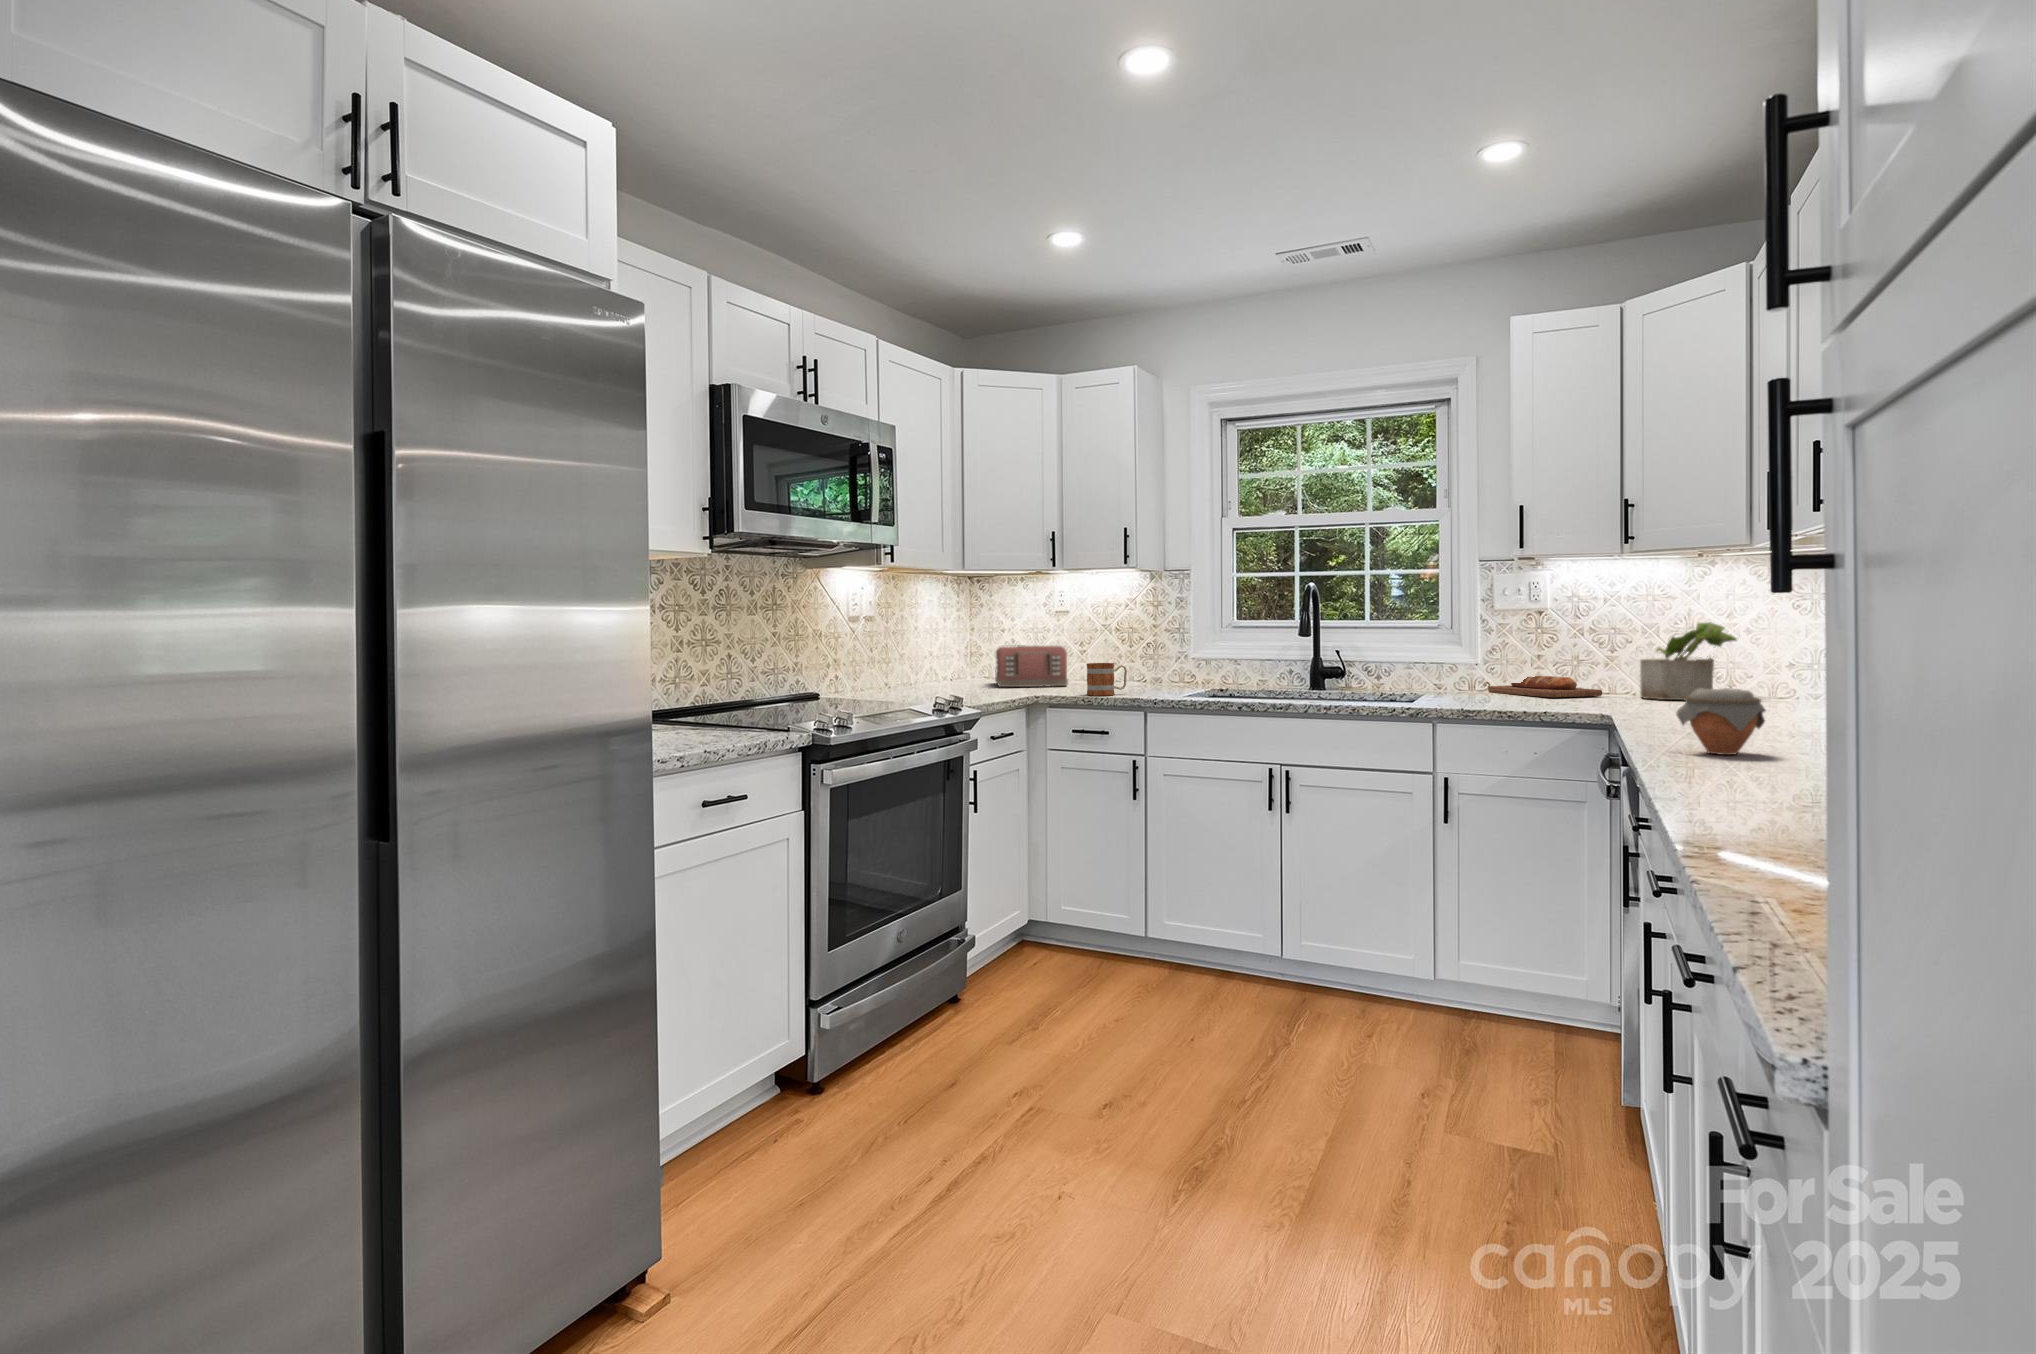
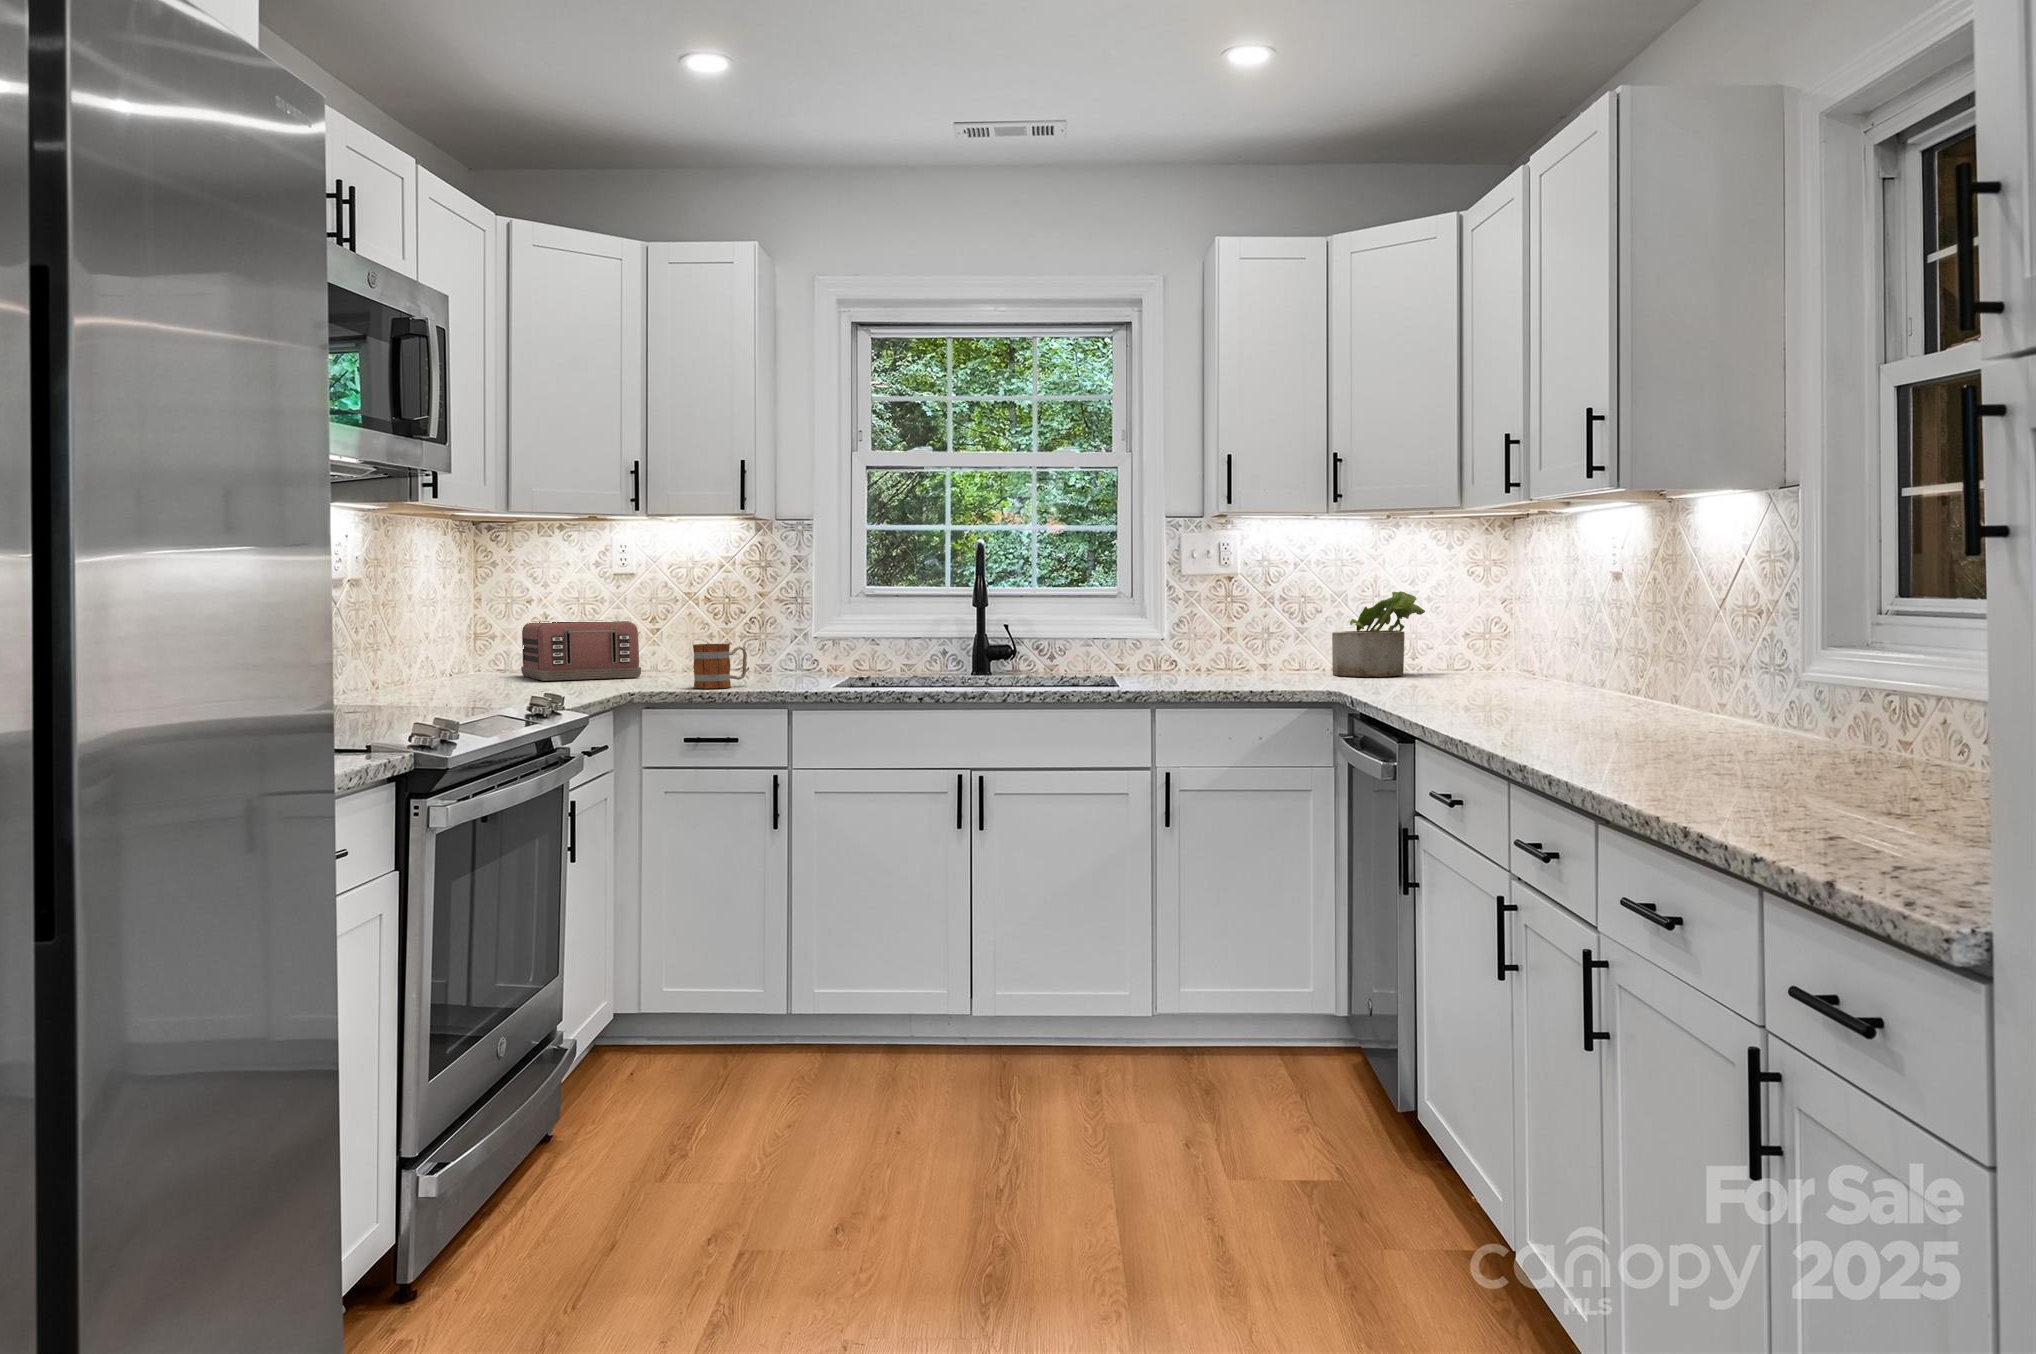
bread loaf: present [1488,676,1602,697] -> none [1171,652,1296,677]
jar: present [1677,688,1766,755] -> none [1479,660,1563,730]

